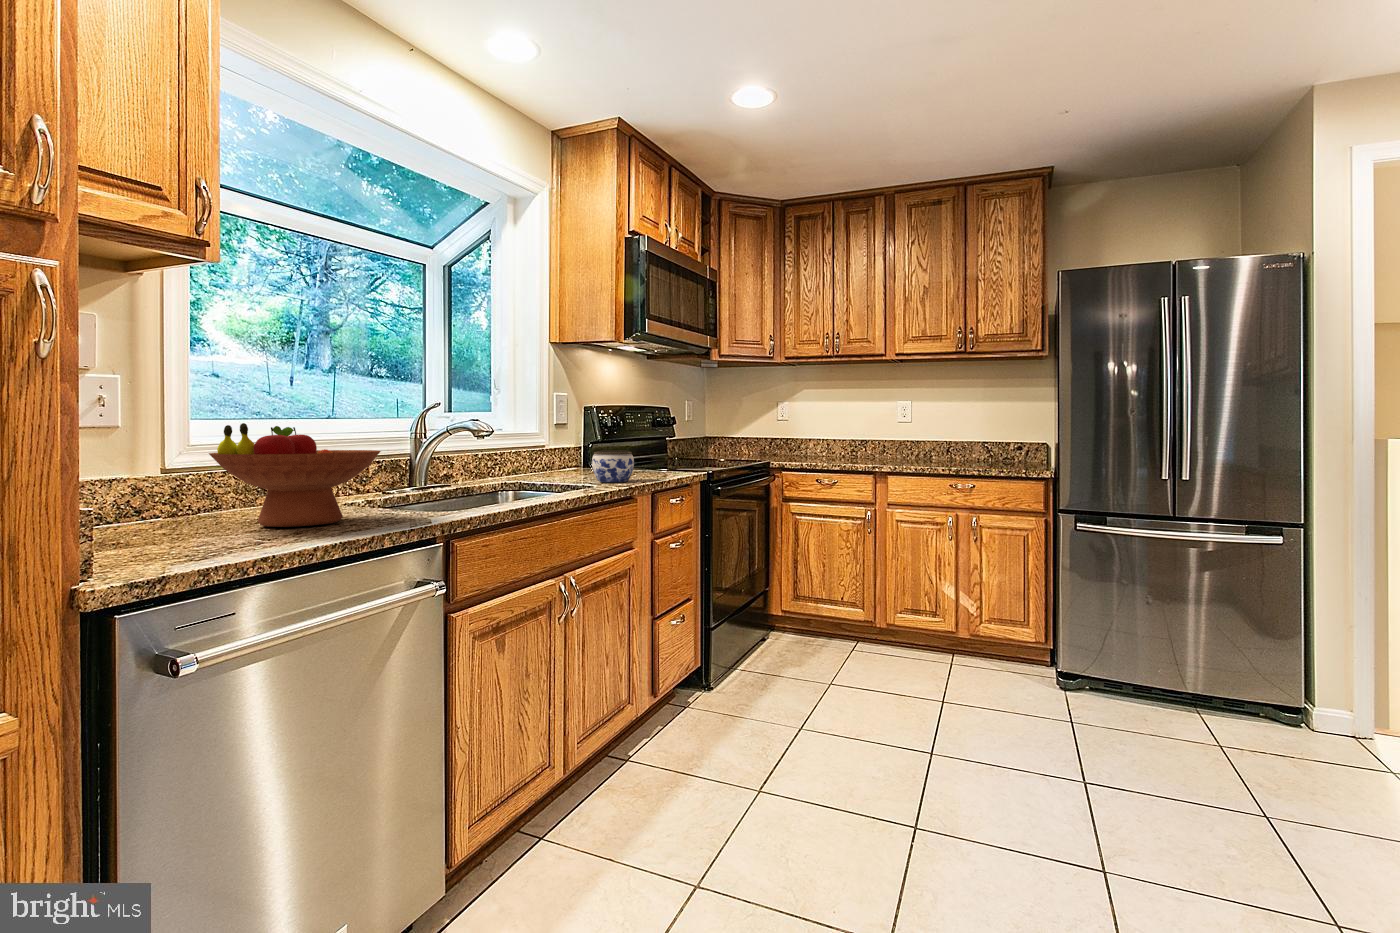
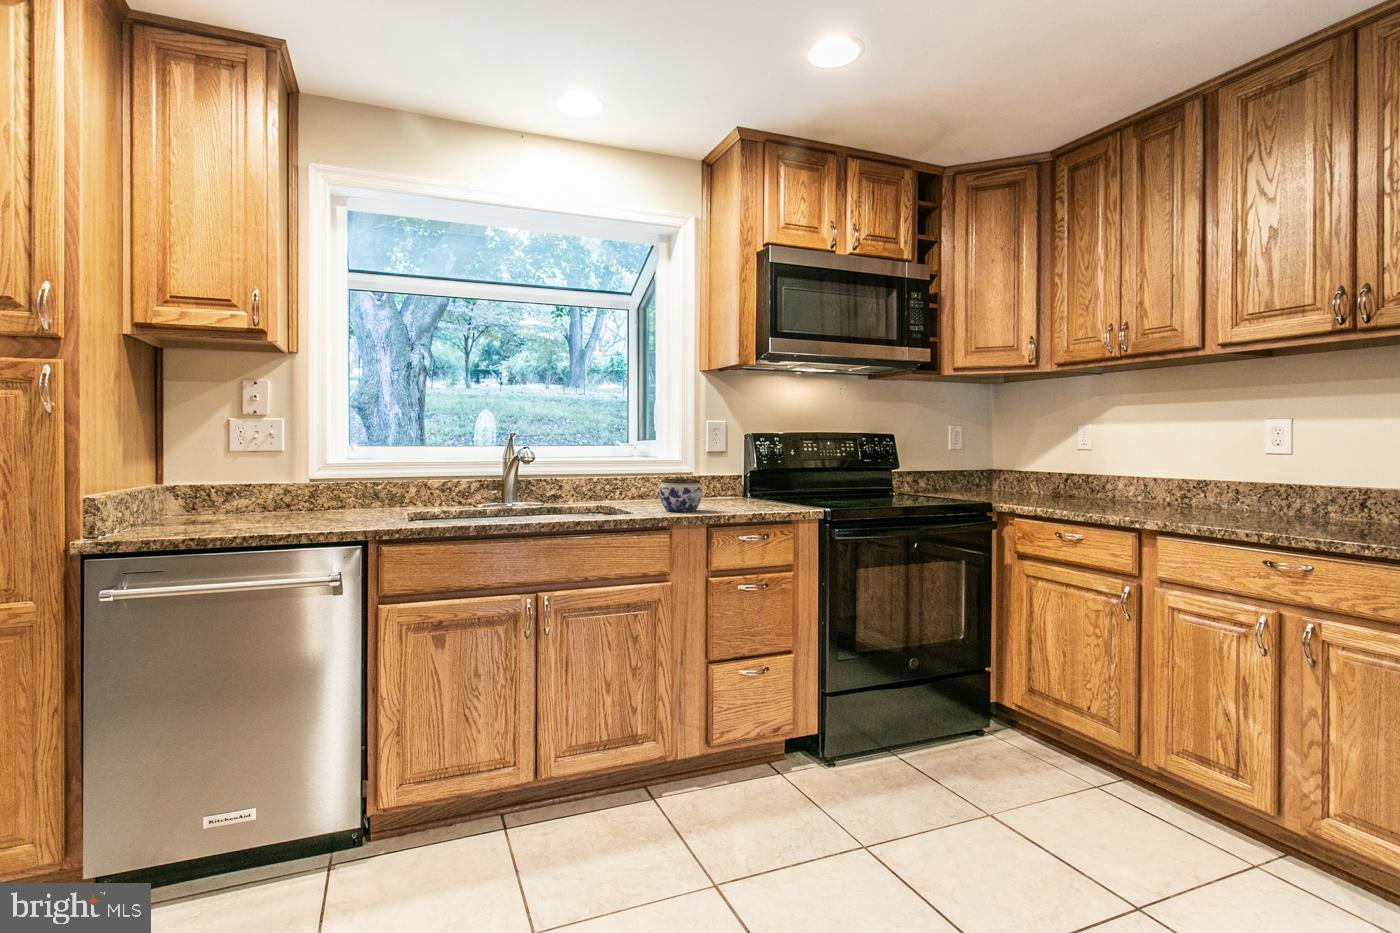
fruit bowl: present [209,423,381,527] -> none [236,450,361,524]

